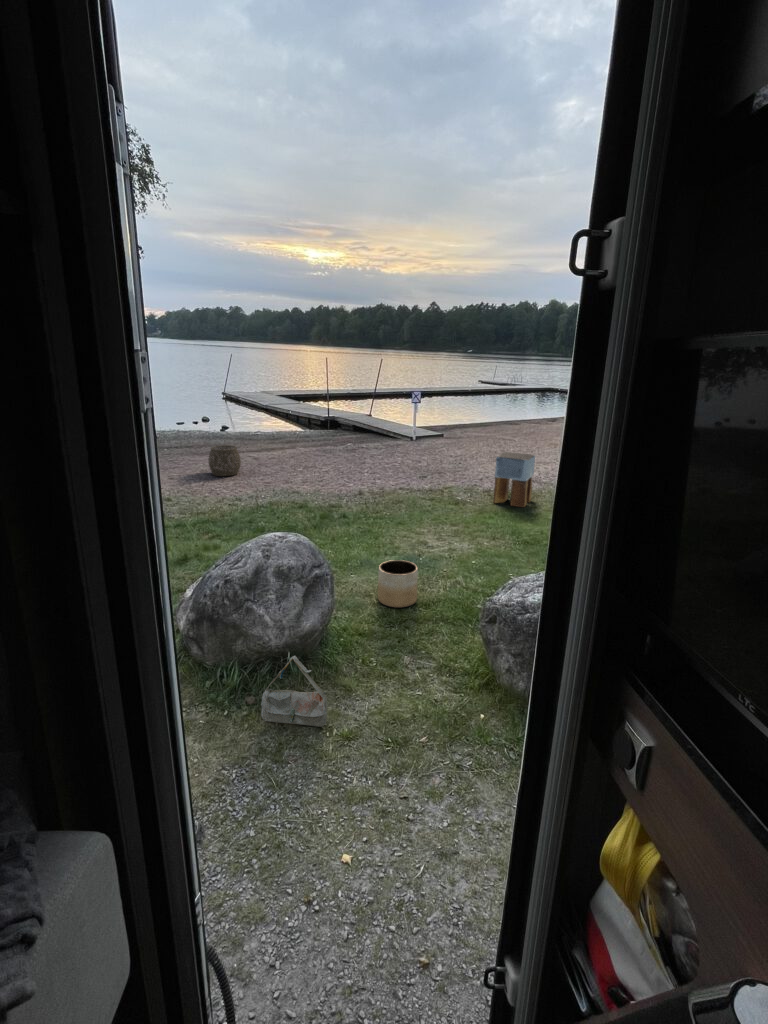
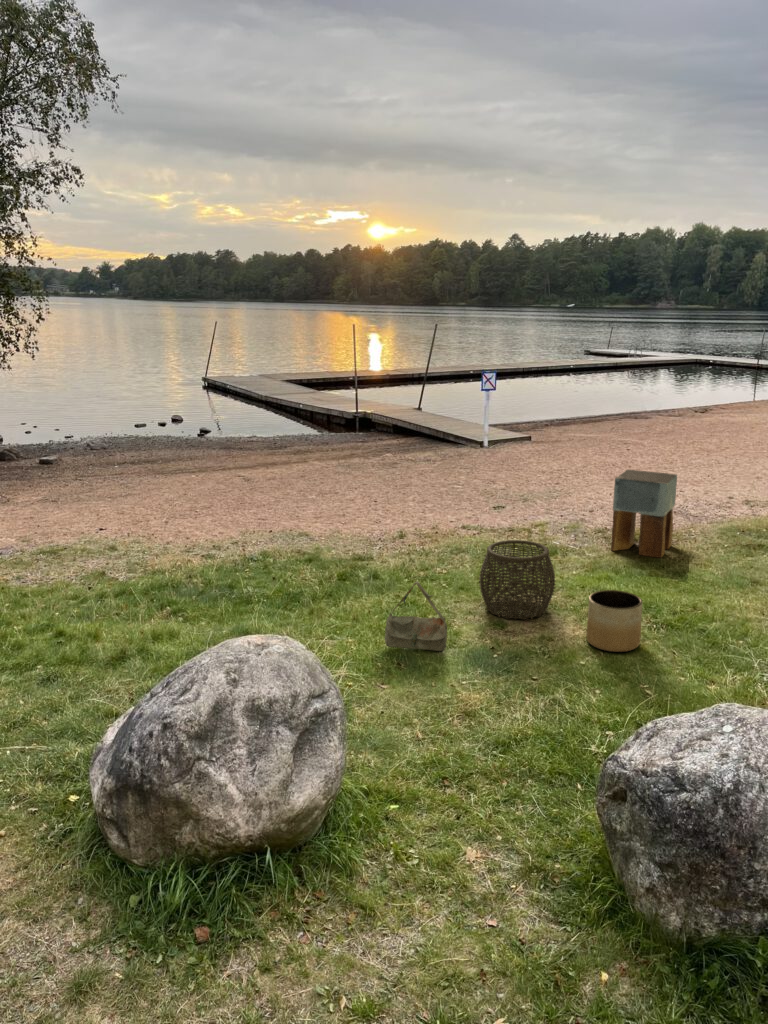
woven basket: present [208,445,241,476] -> present [479,540,556,619]
planter: present [378,560,418,608] -> present [587,590,642,652]
bag: present [261,656,327,727] -> present [385,581,447,651]

